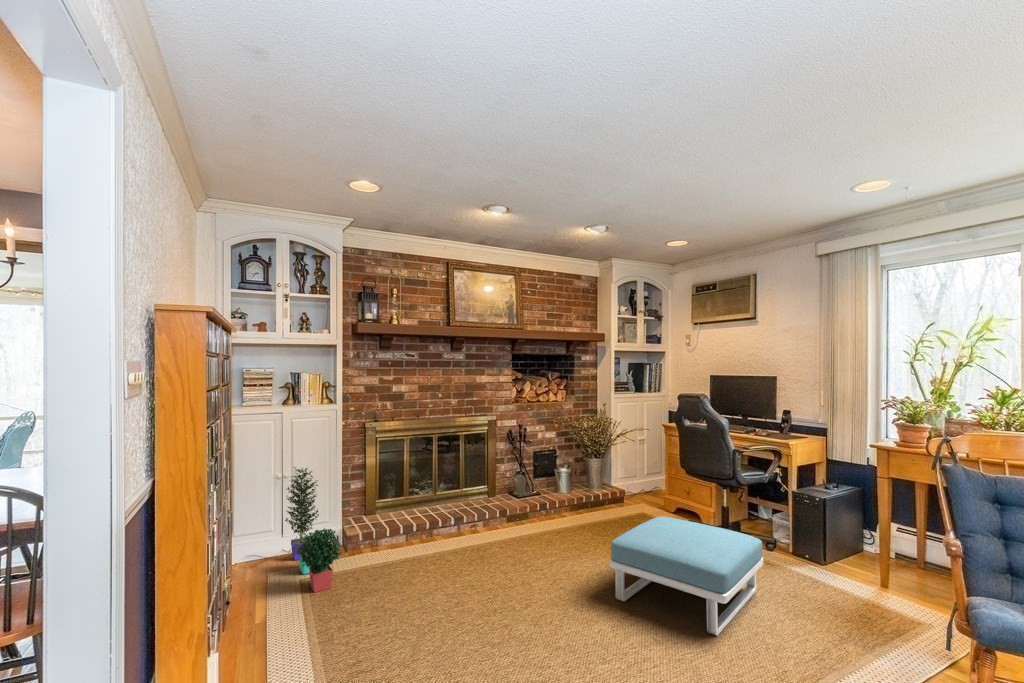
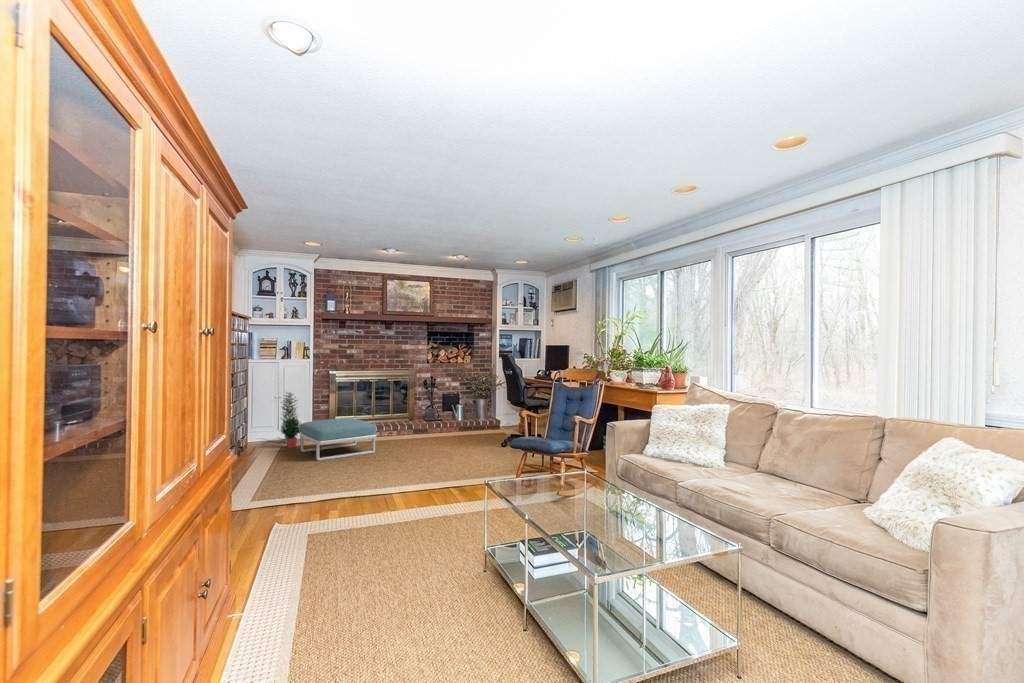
footstool: present [610,516,763,636] -> present [300,418,376,461]

